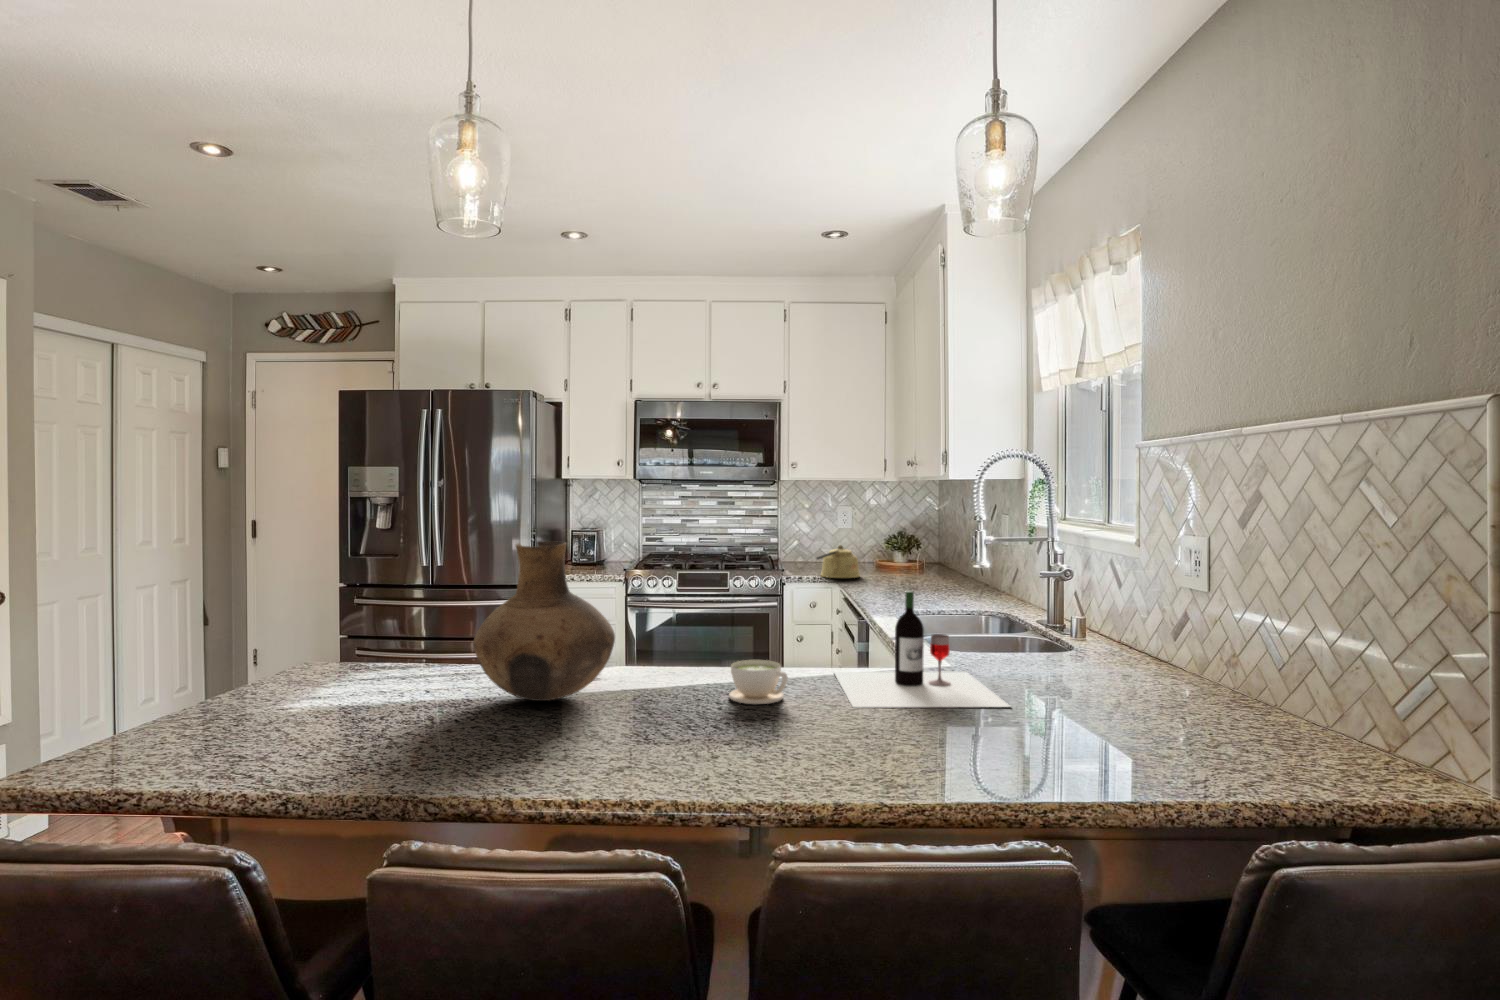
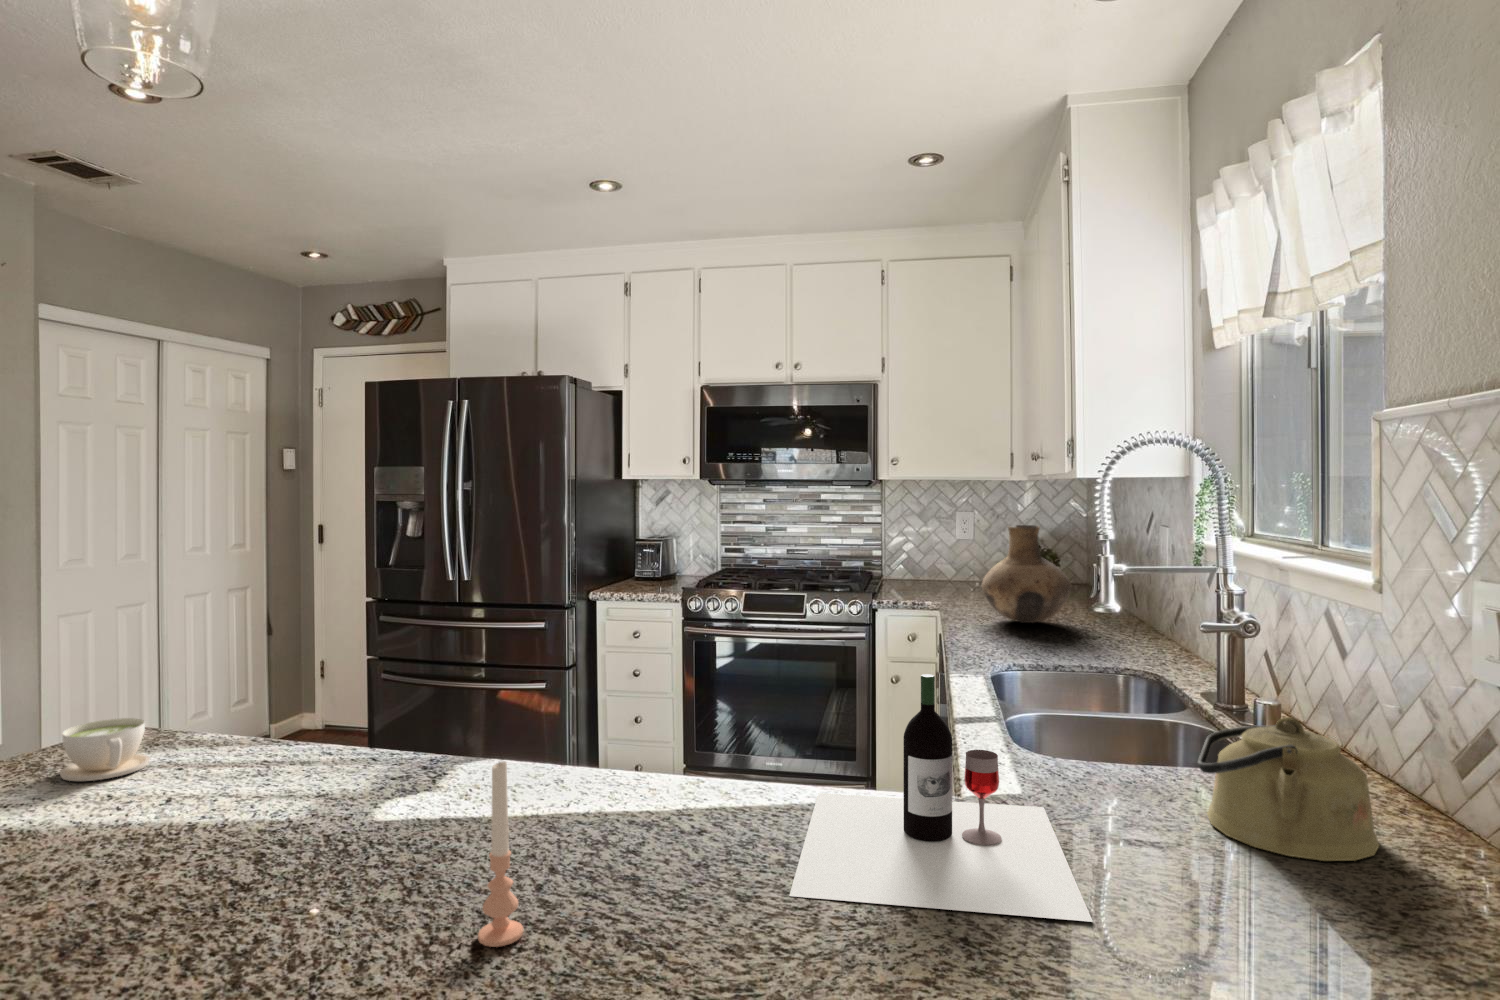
vase: present [473,541,615,701] -> present [982,525,1071,623]
kettle: present [817,545,860,578] -> present [1198,717,1379,861]
candle: none [702,629,726,729] -> present [478,761,523,947]
coffee cup: present [729,660,788,704] -> present [60,718,150,781]

